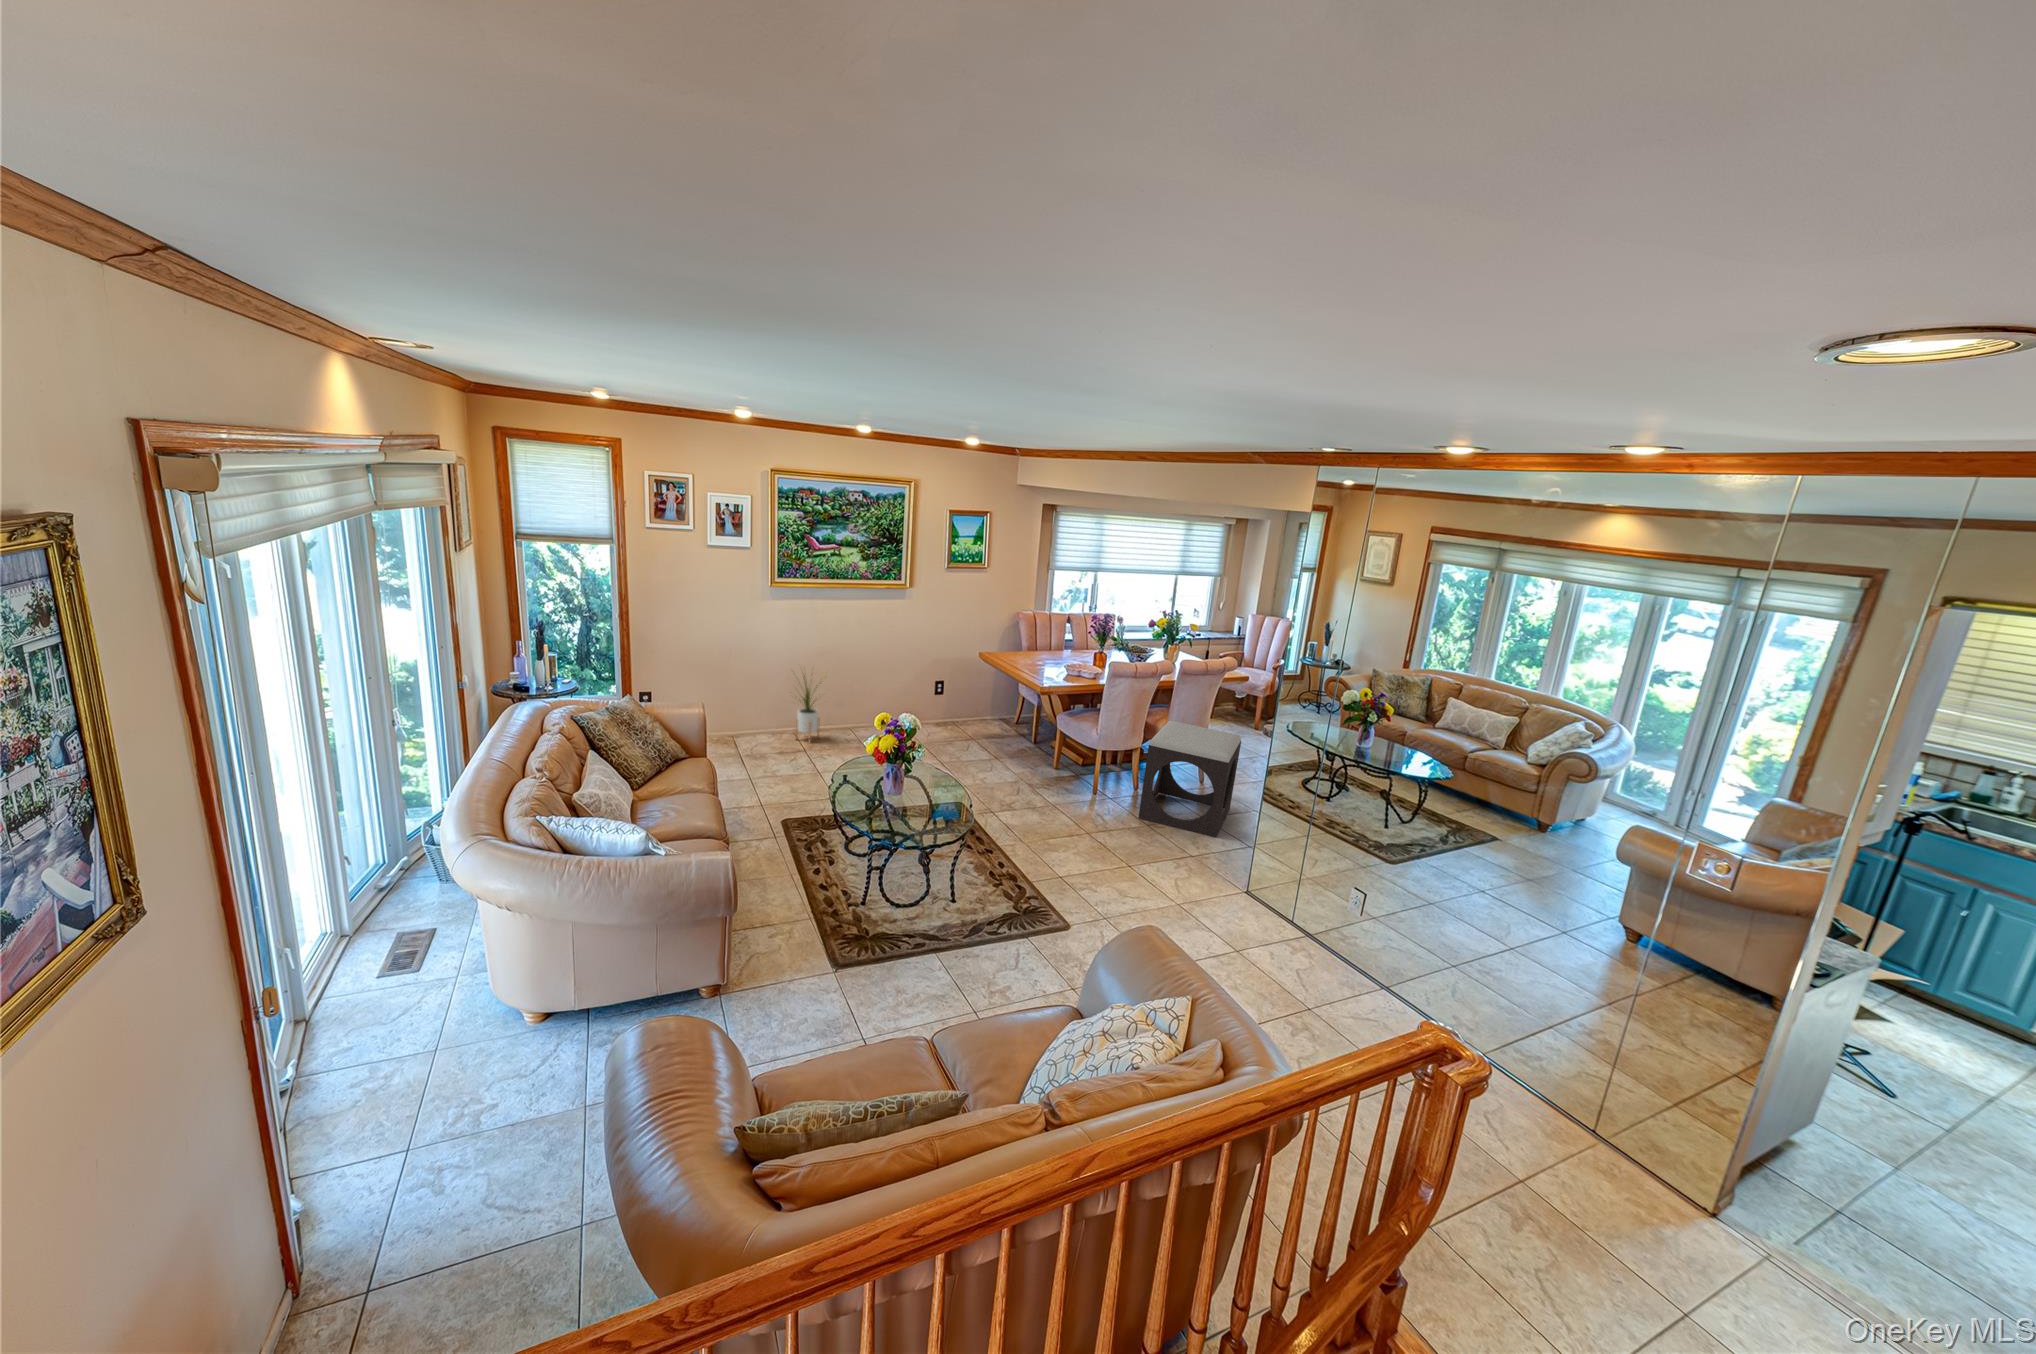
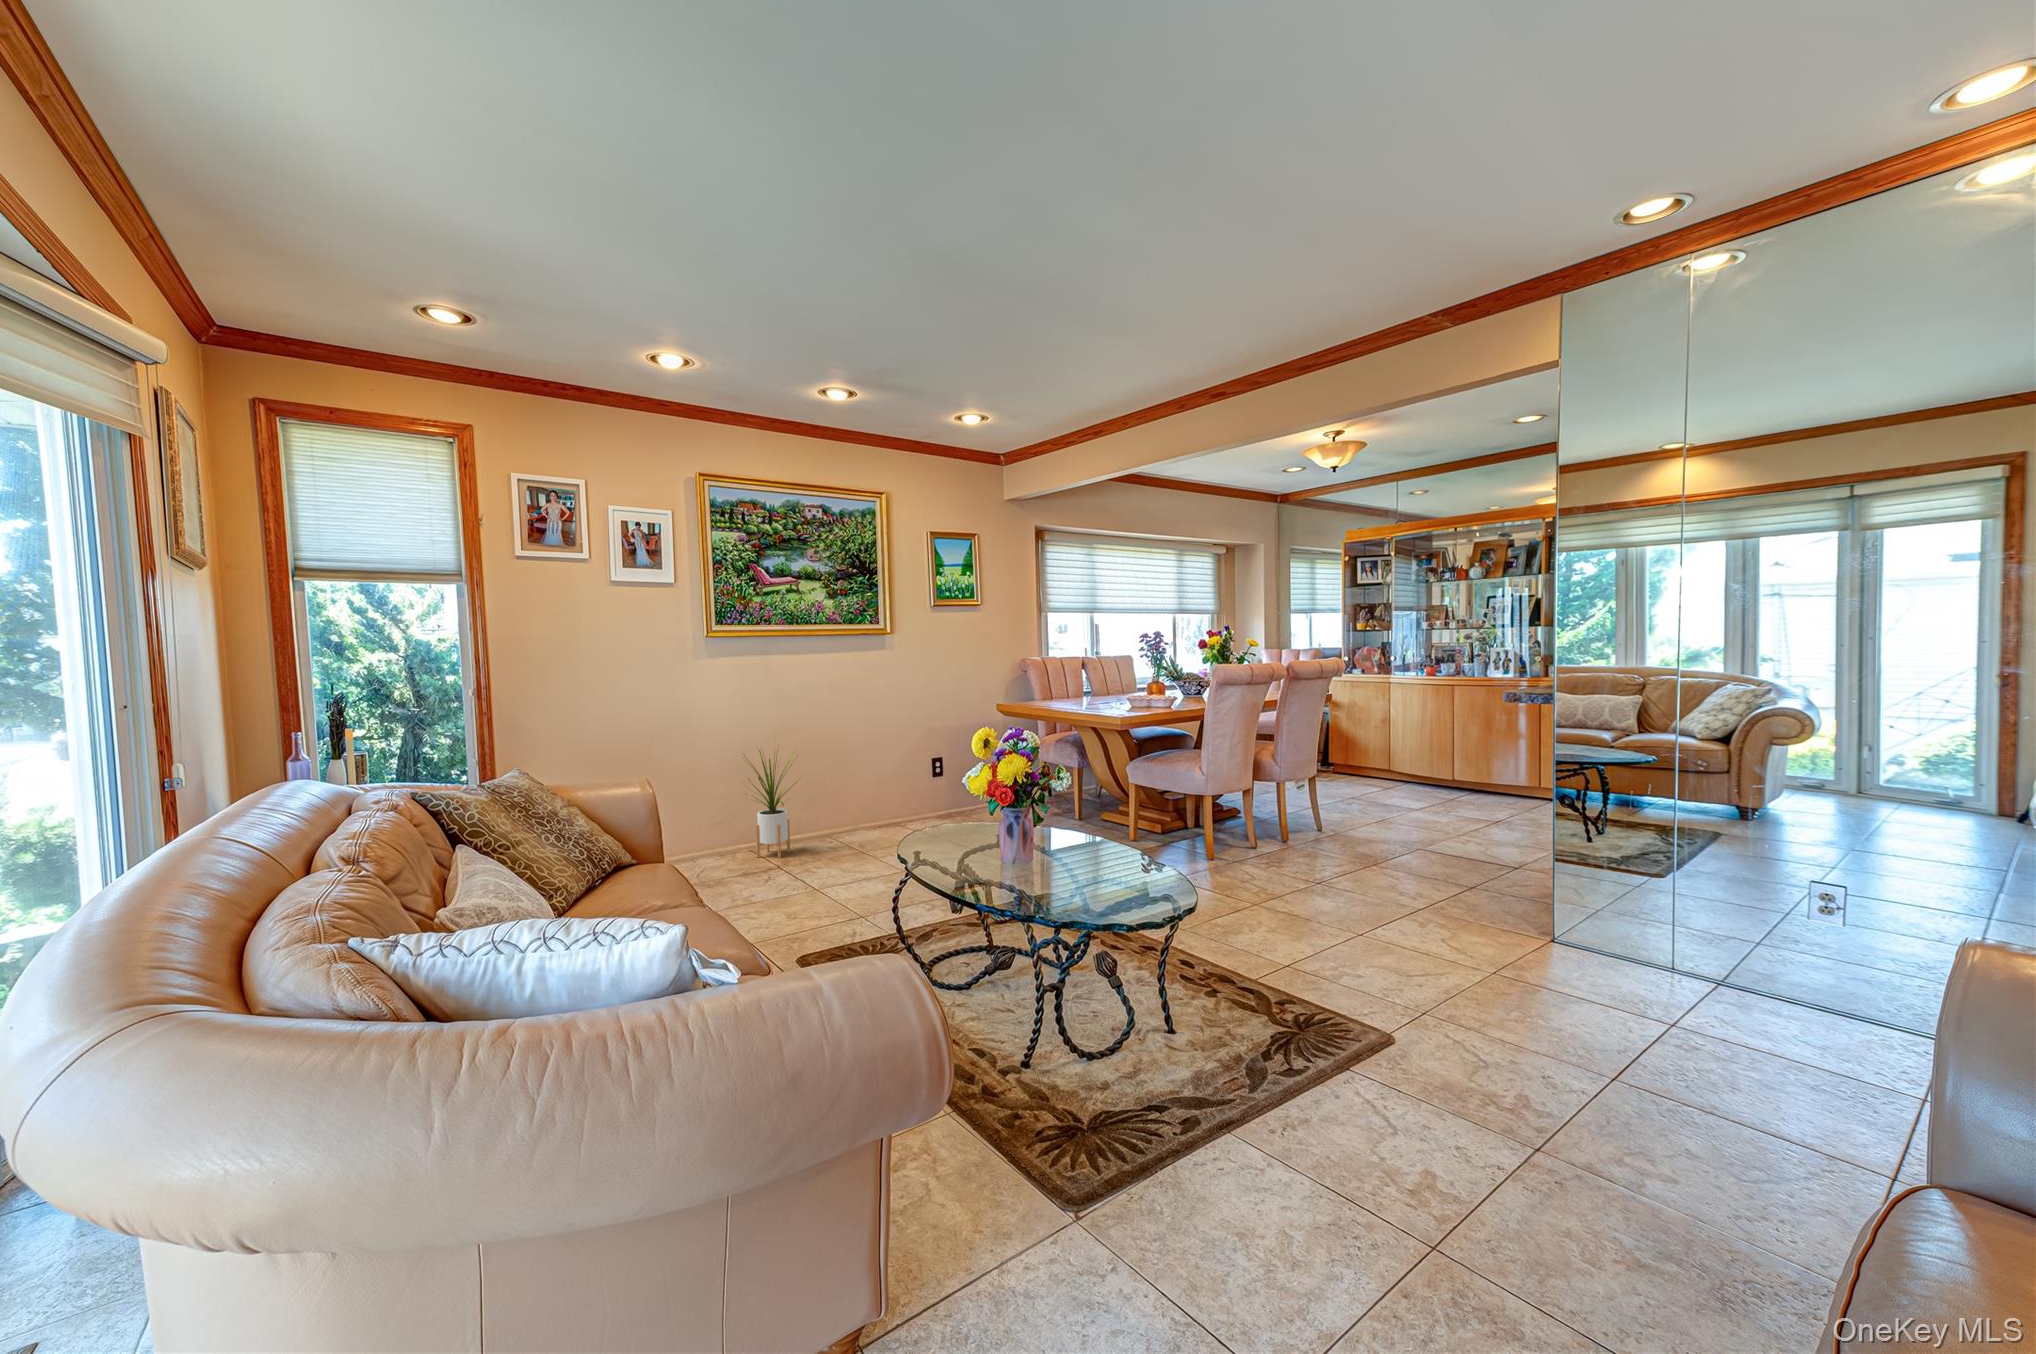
footstool: present [1138,721,1241,838] -> none [1283,740,1417,879]

